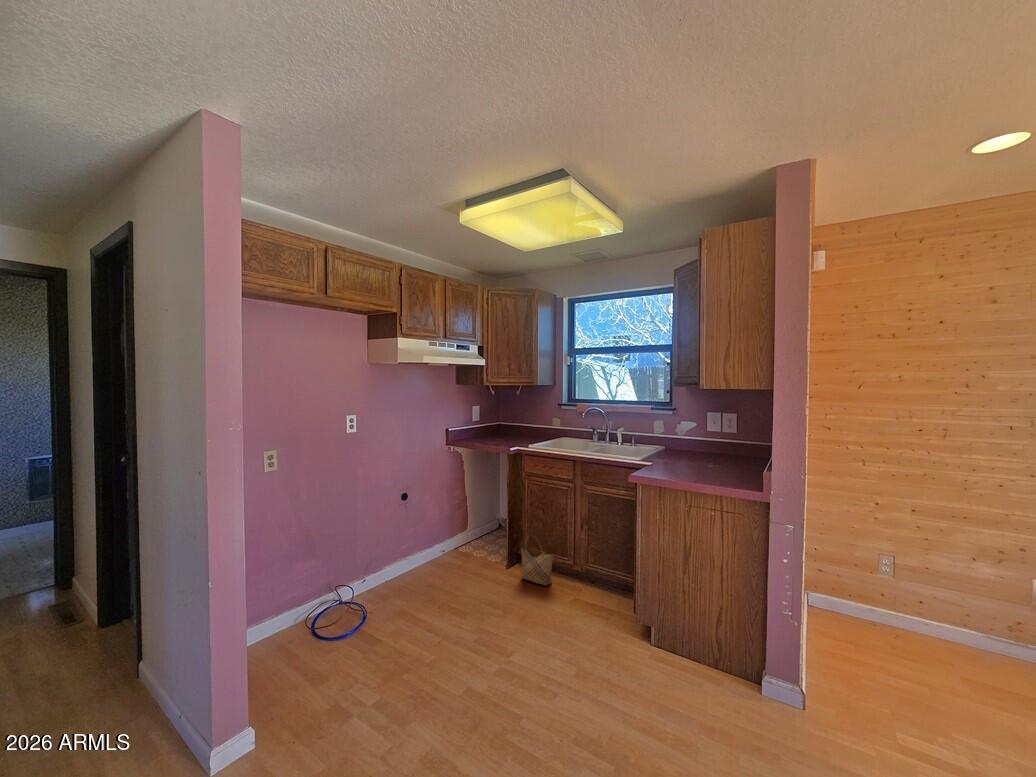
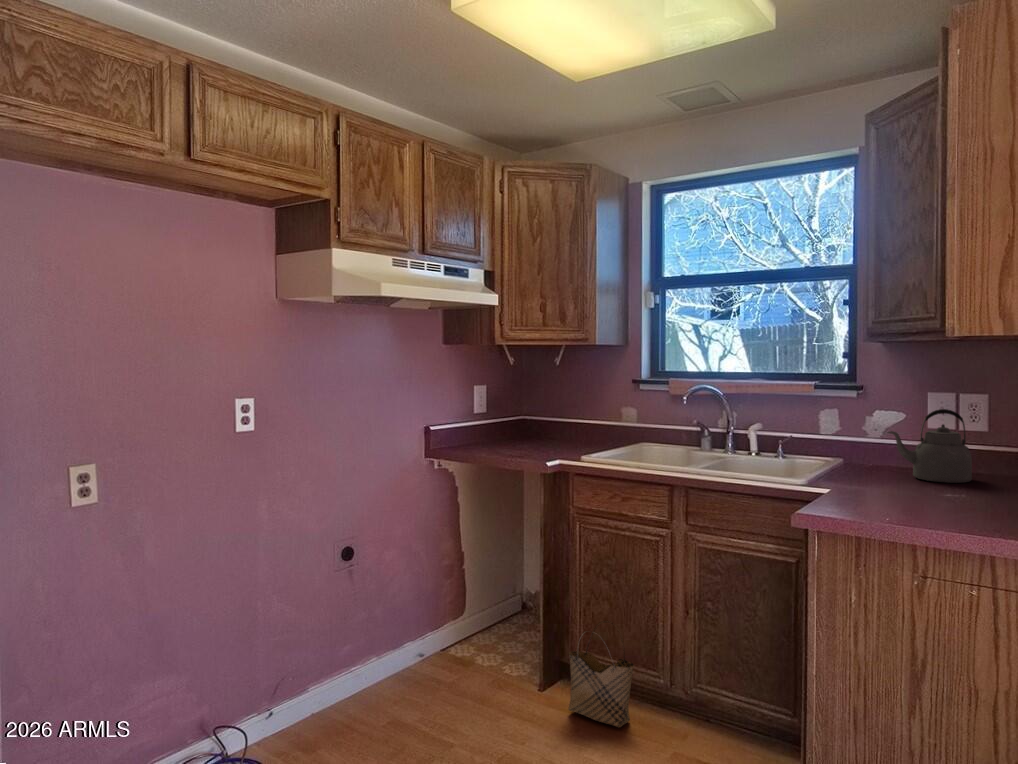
kettle: none [680,422,720,459] -> present [888,409,972,483]

